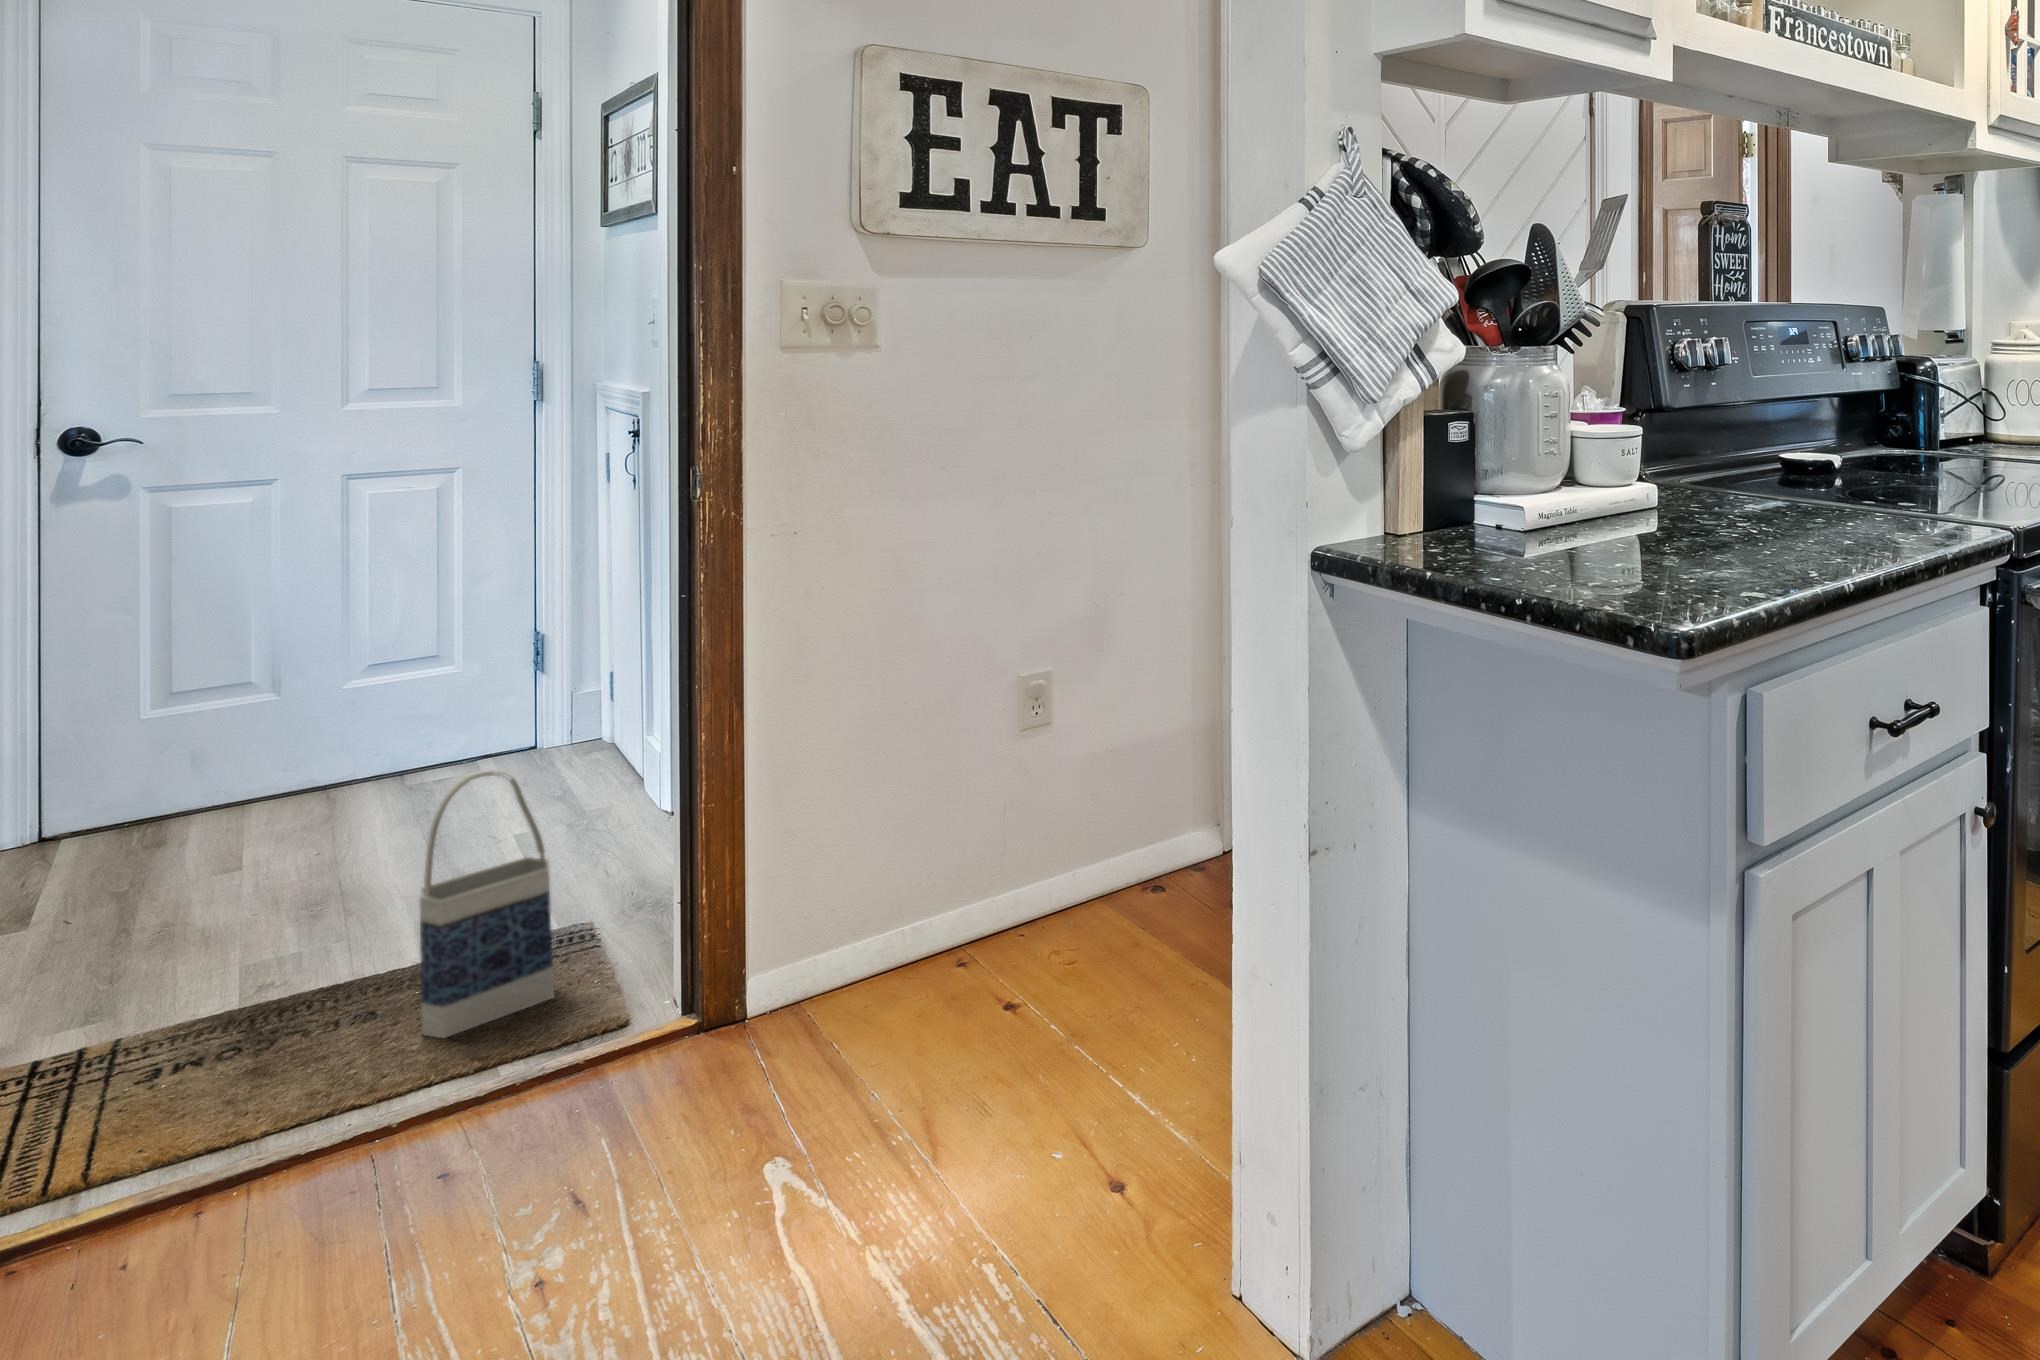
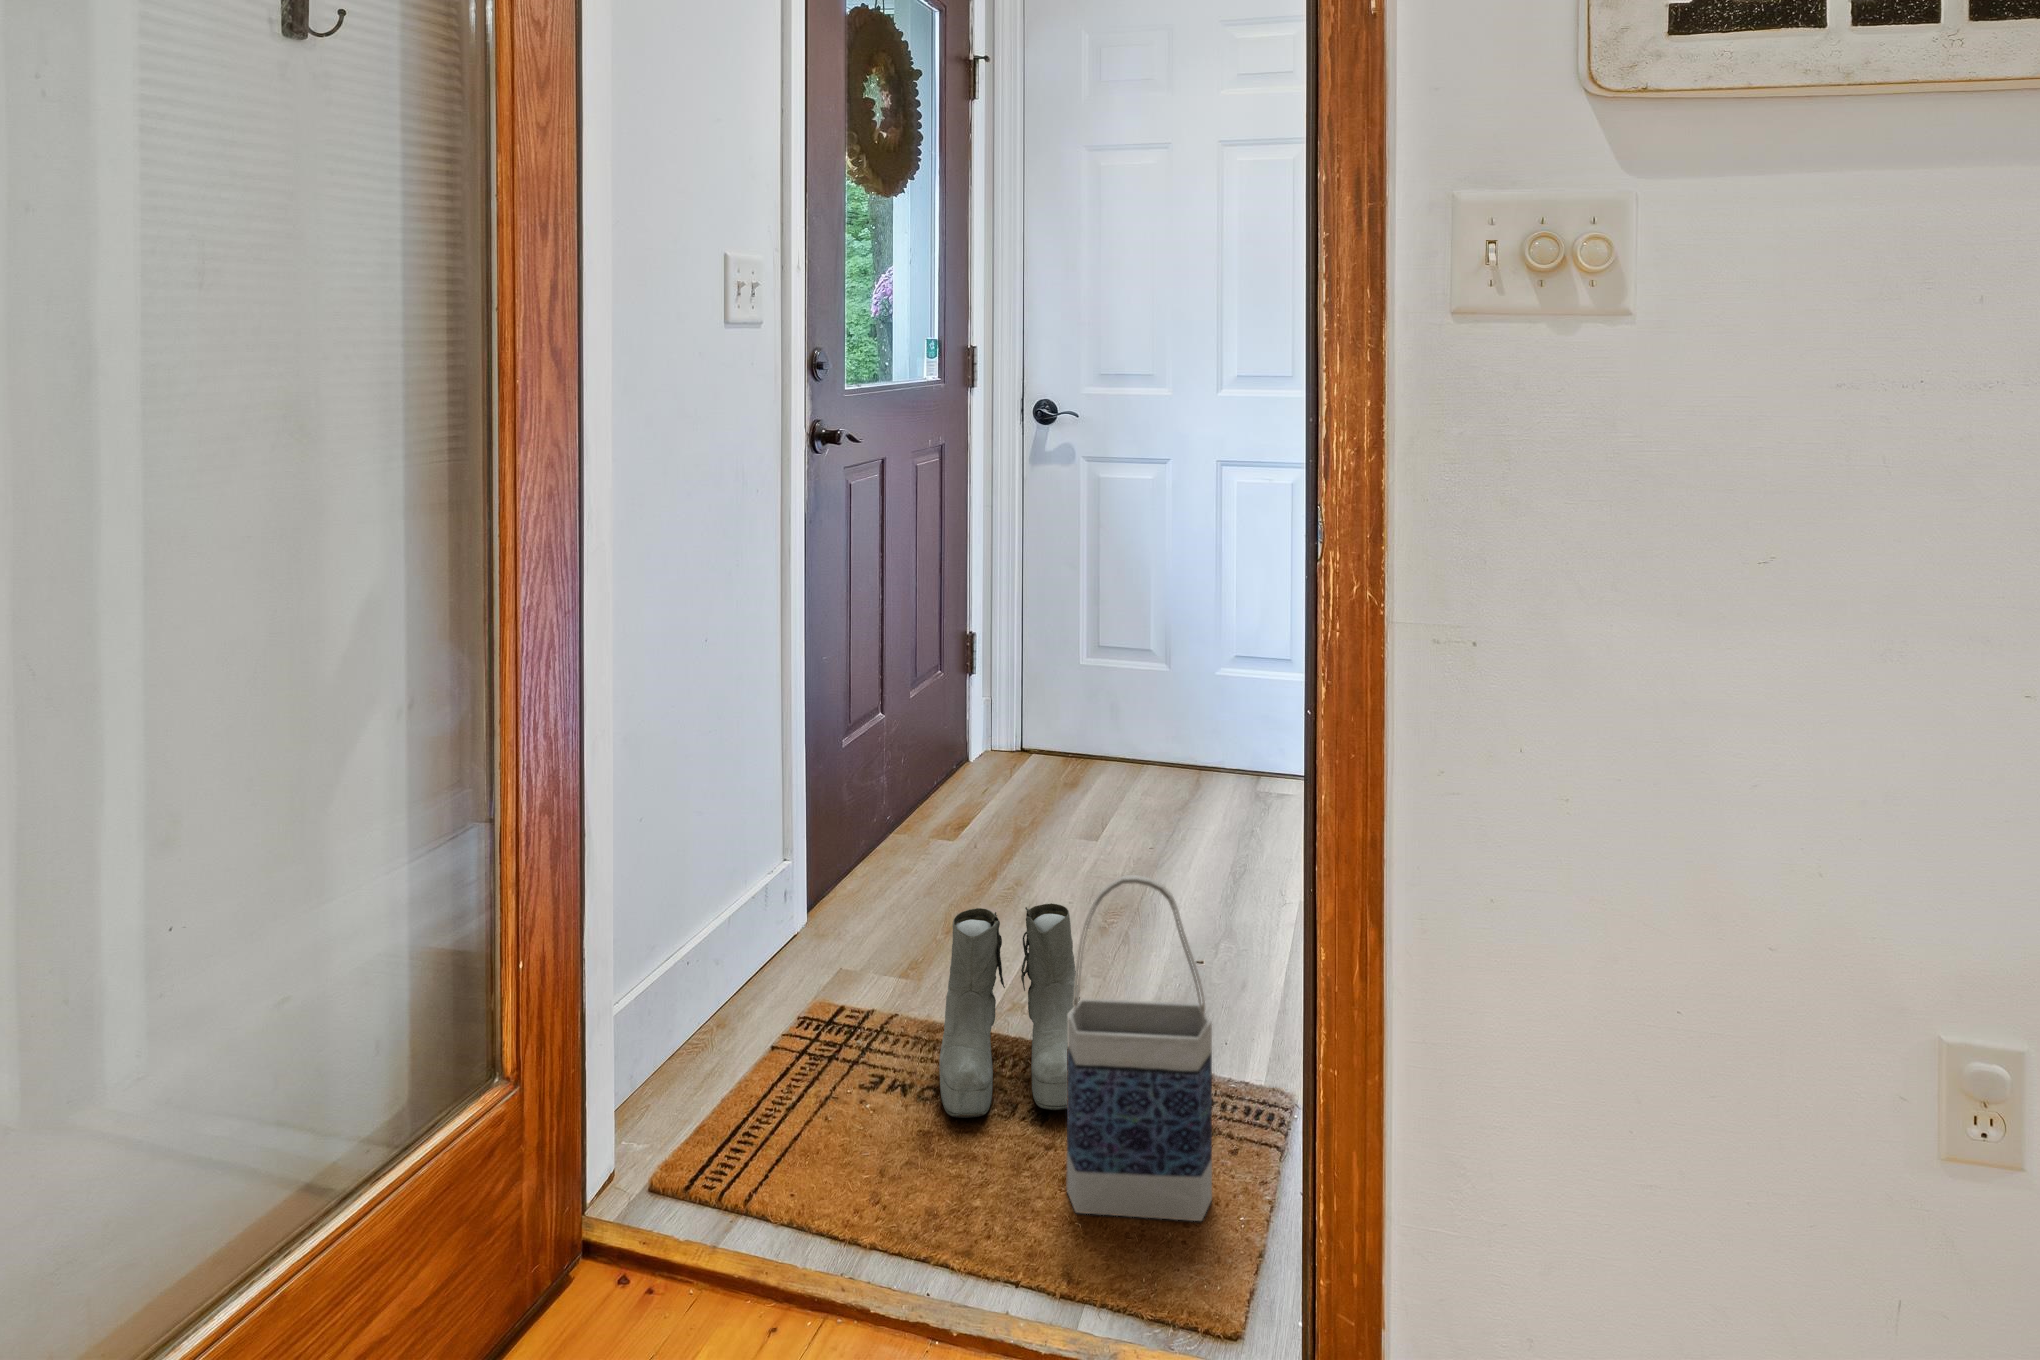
boots: none [189,860,380,1053] -> present [939,903,1080,1118]

